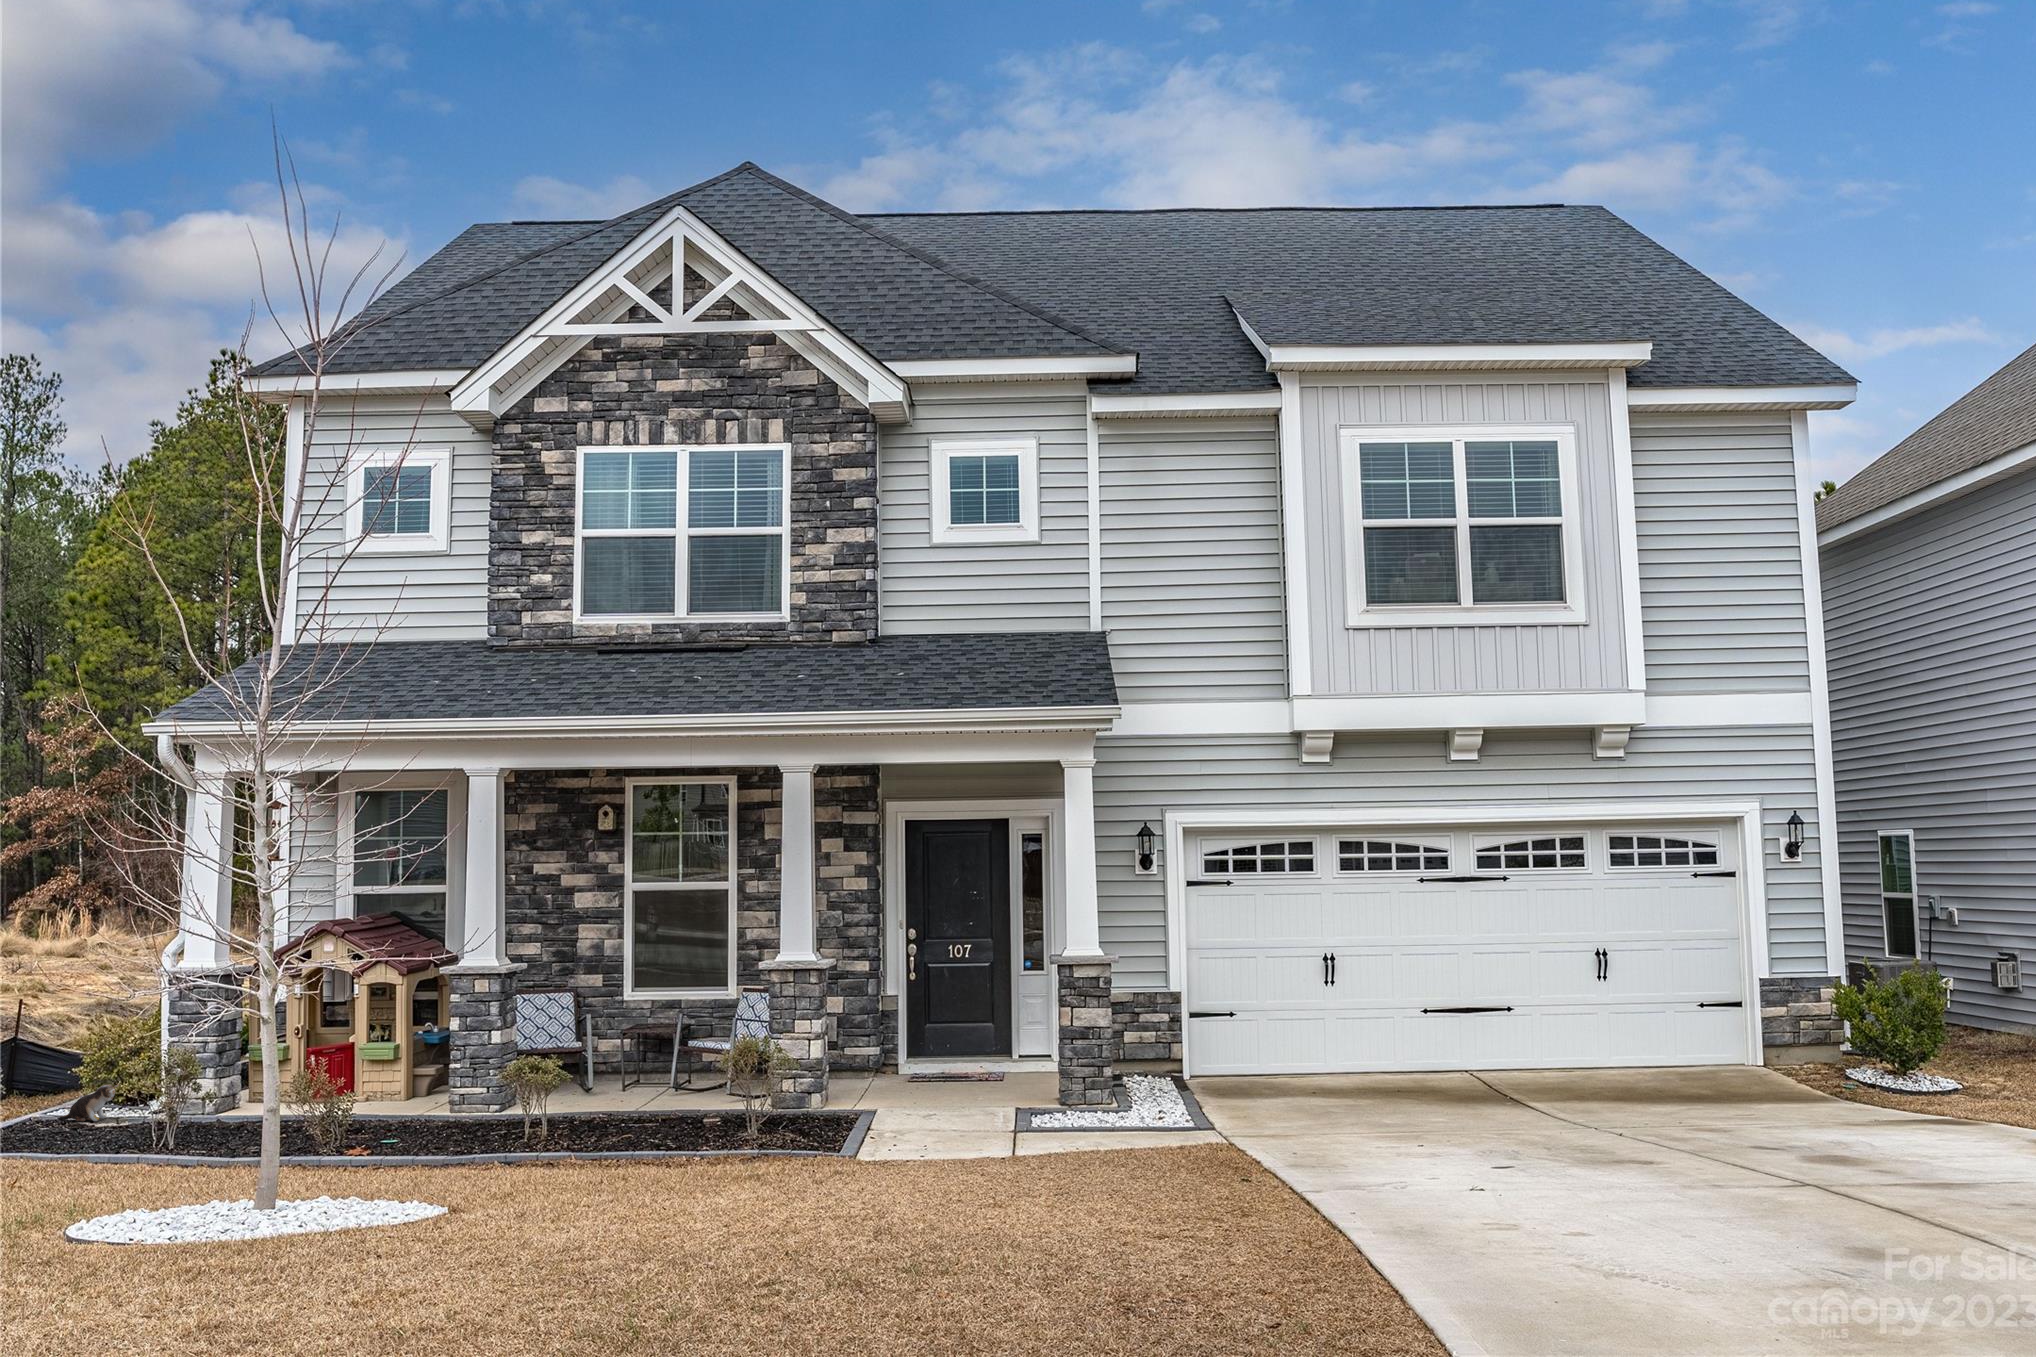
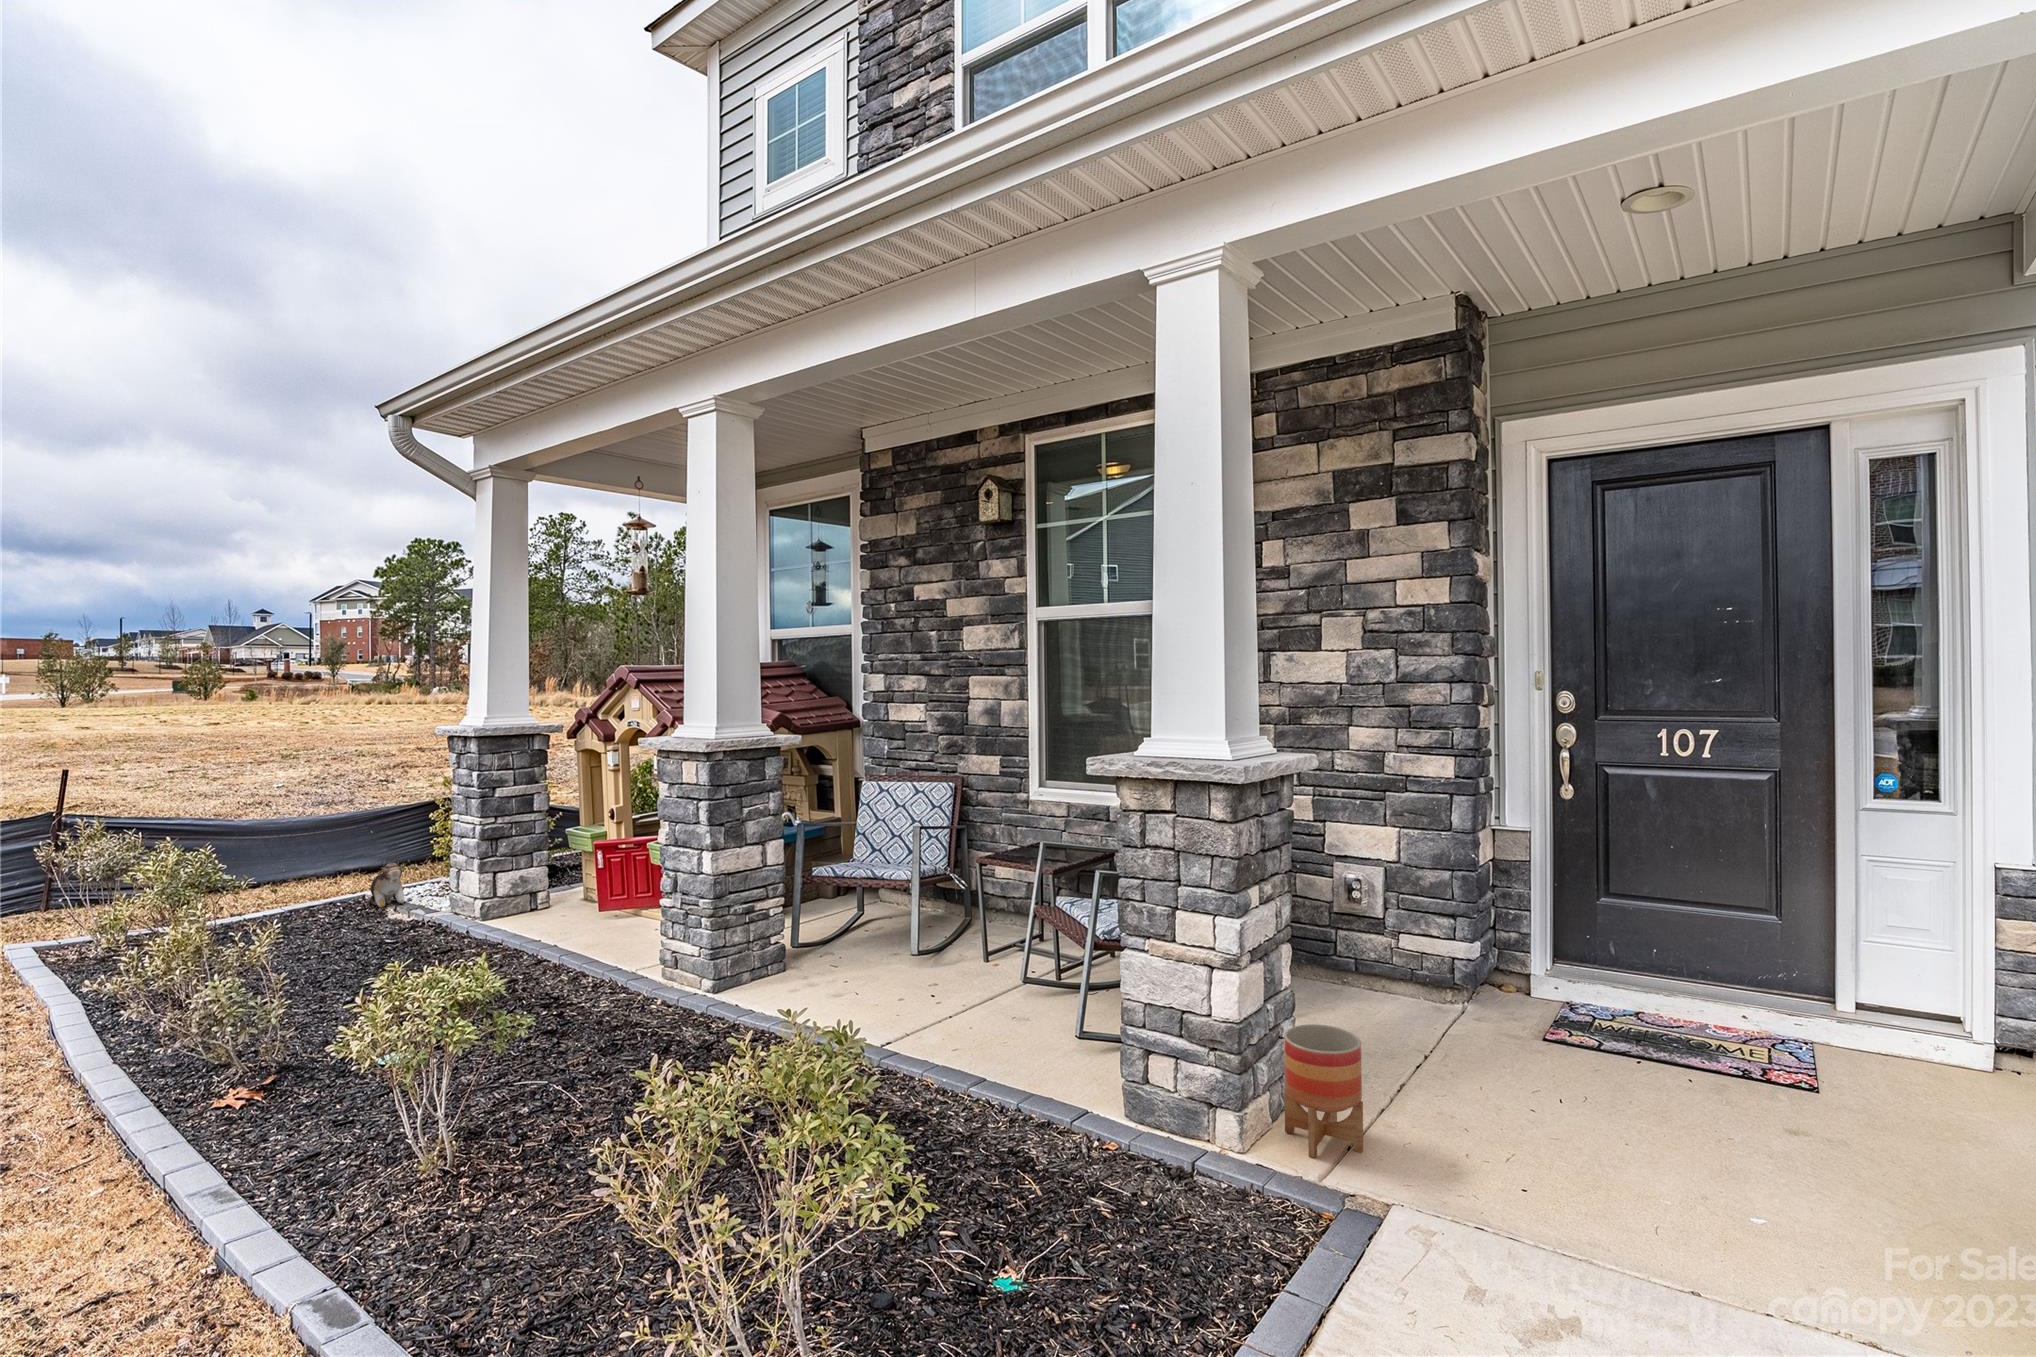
planter: none [828,1060,856,1102] -> present [1284,1024,1363,1158]

